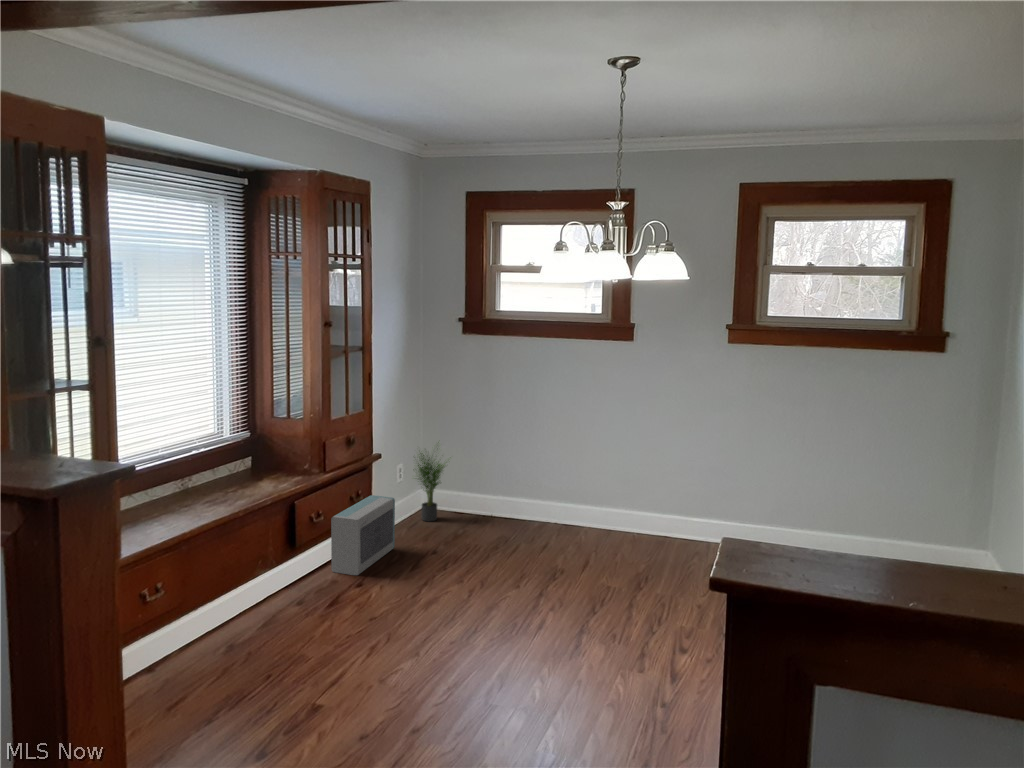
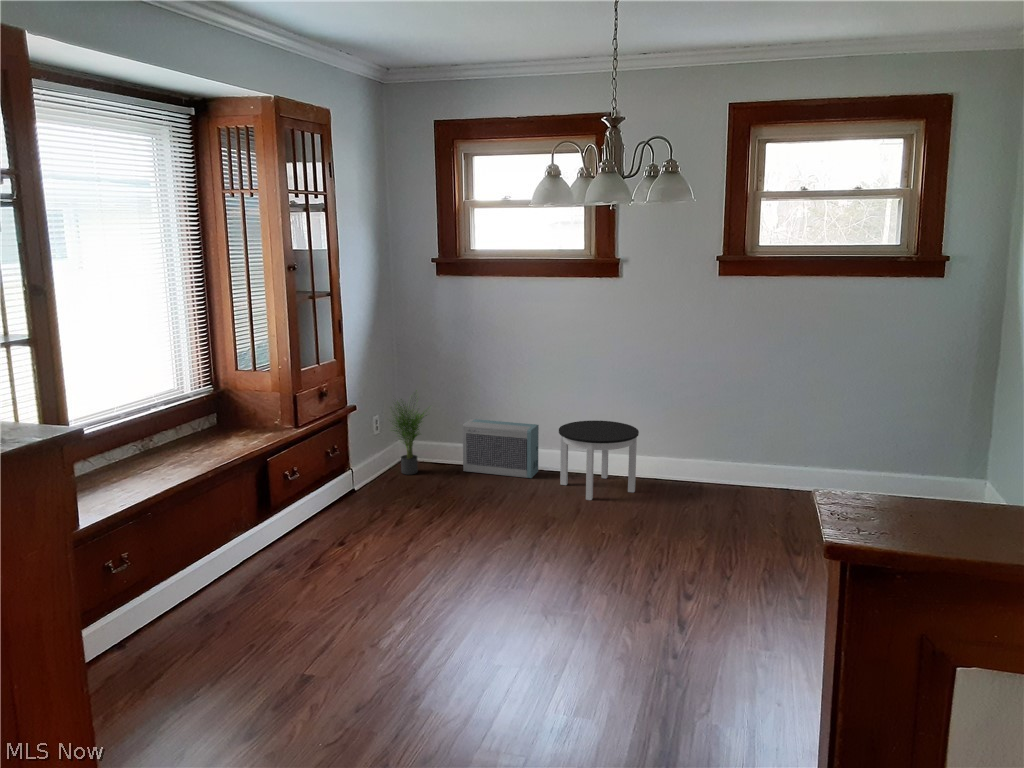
round table: none [572,477,649,554] -> present [559,421,639,500]
air purifier: present [331,495,395,575] -> present [463,419,539,478]

